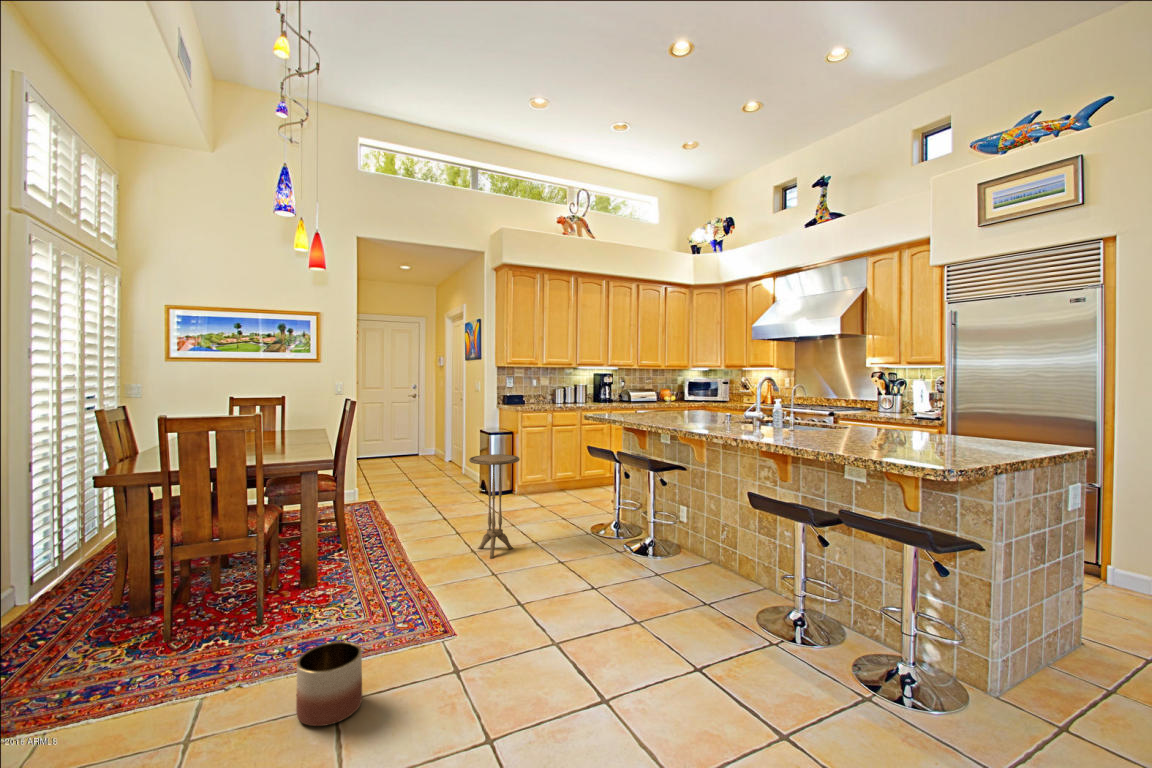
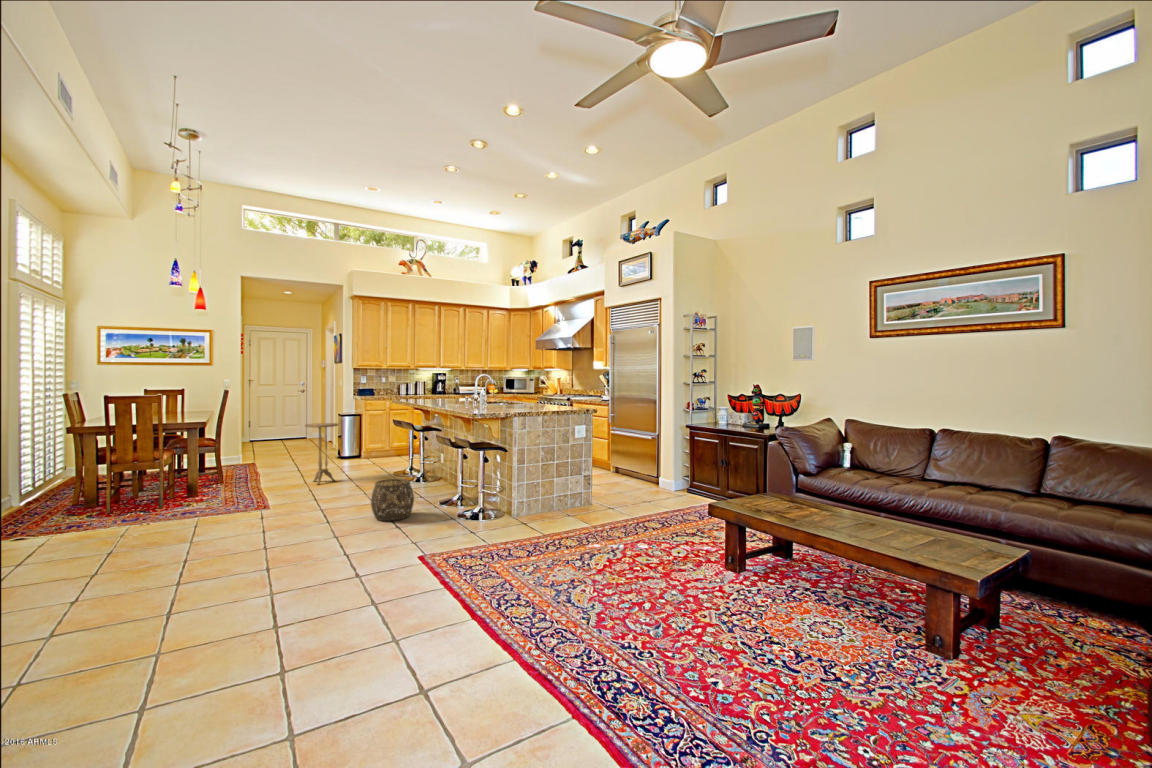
woven basket: none [674,598,766,707] -> present [371,479,414,521]
planter: present [296,642,362,726] -> none [178,499,212,531]

